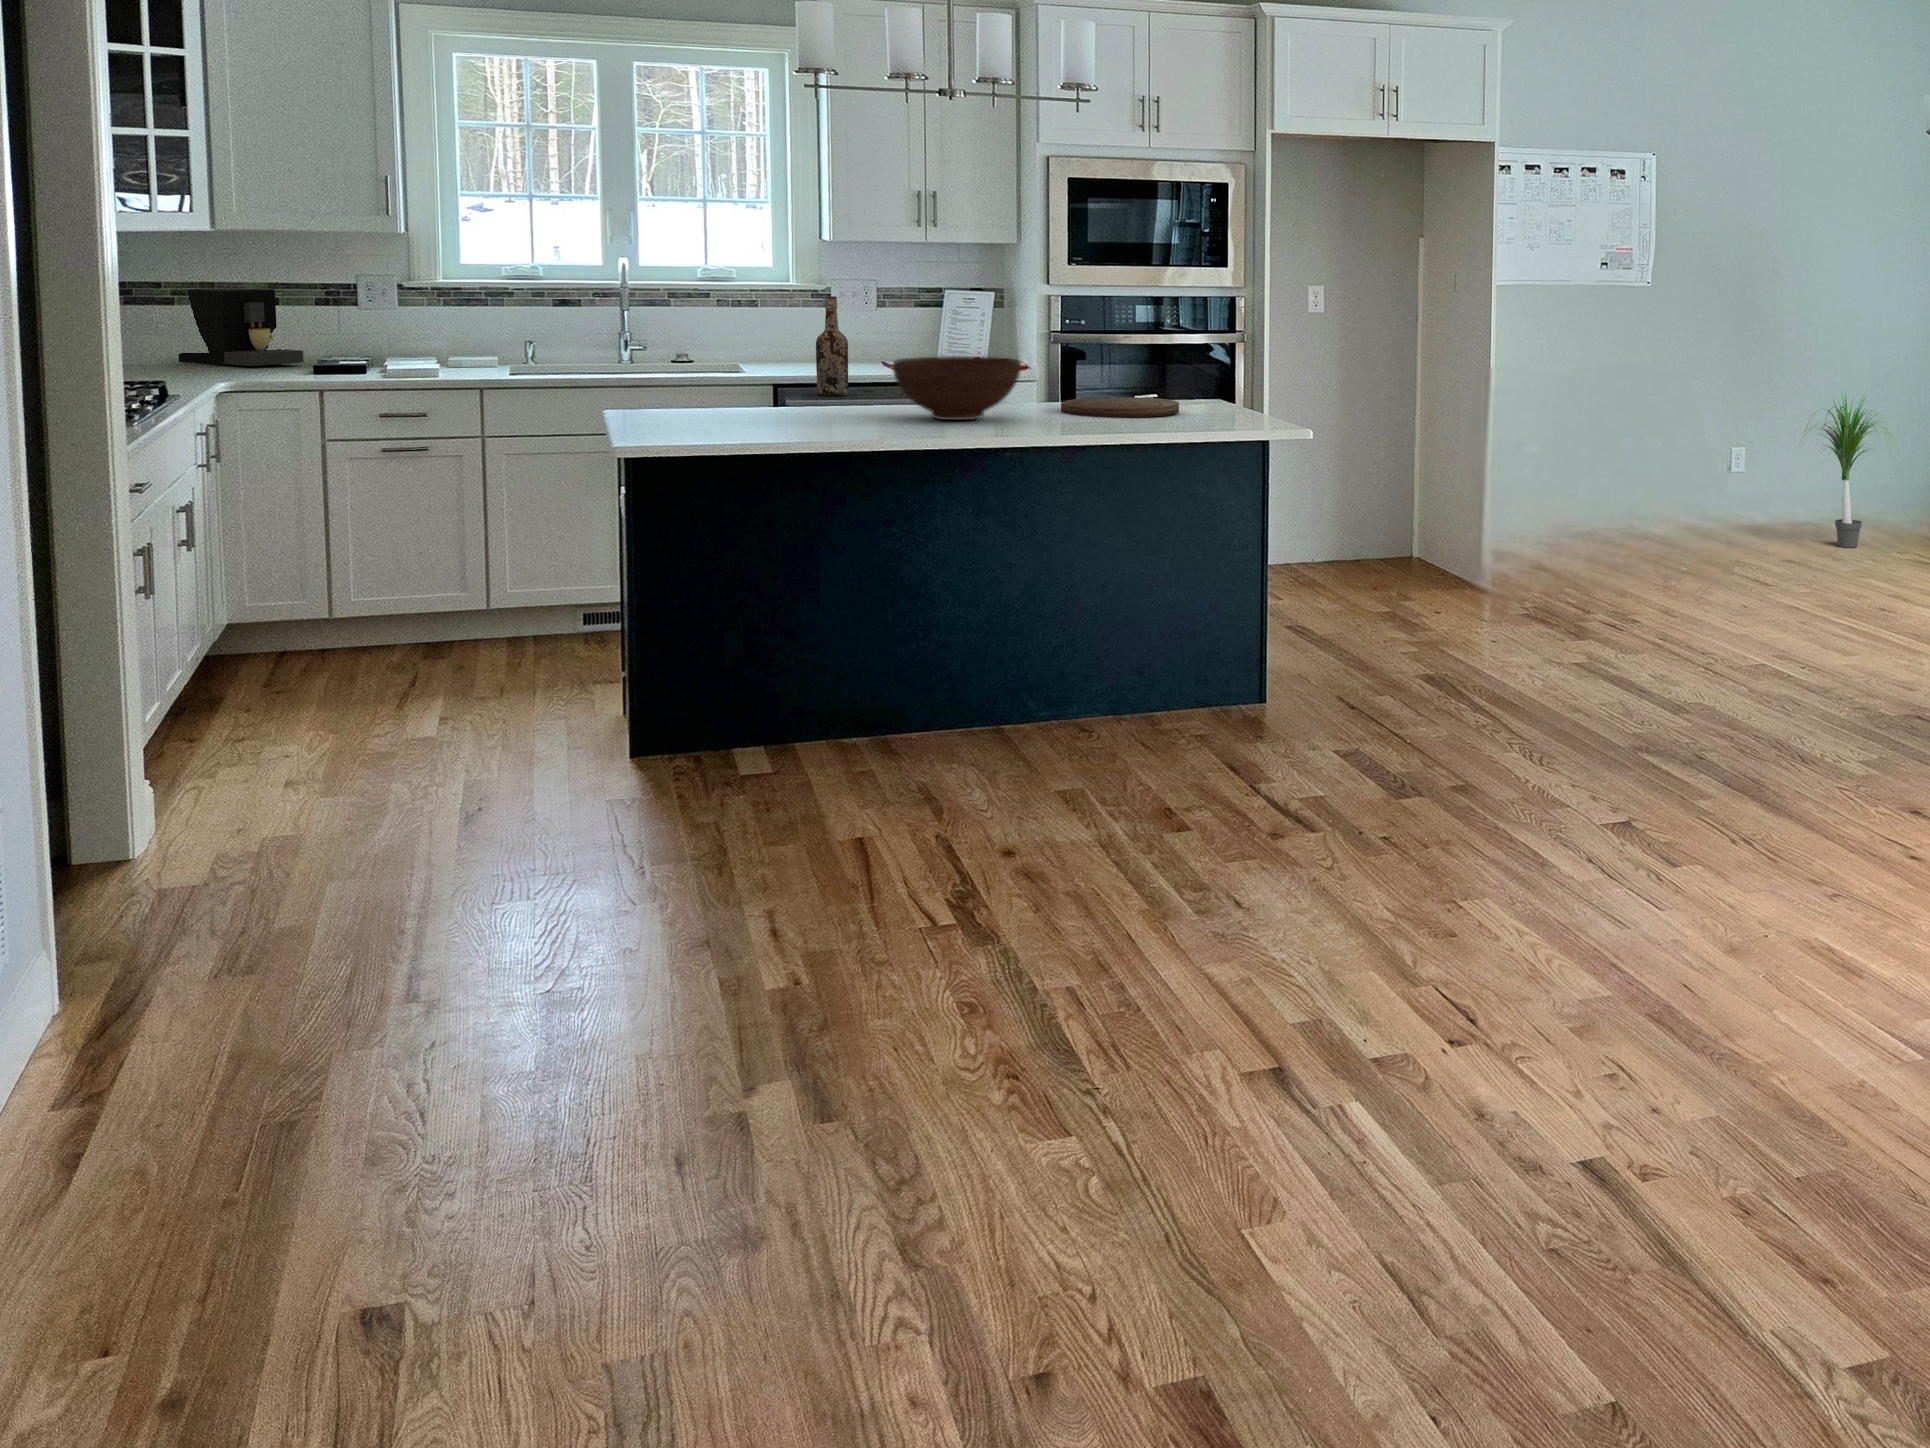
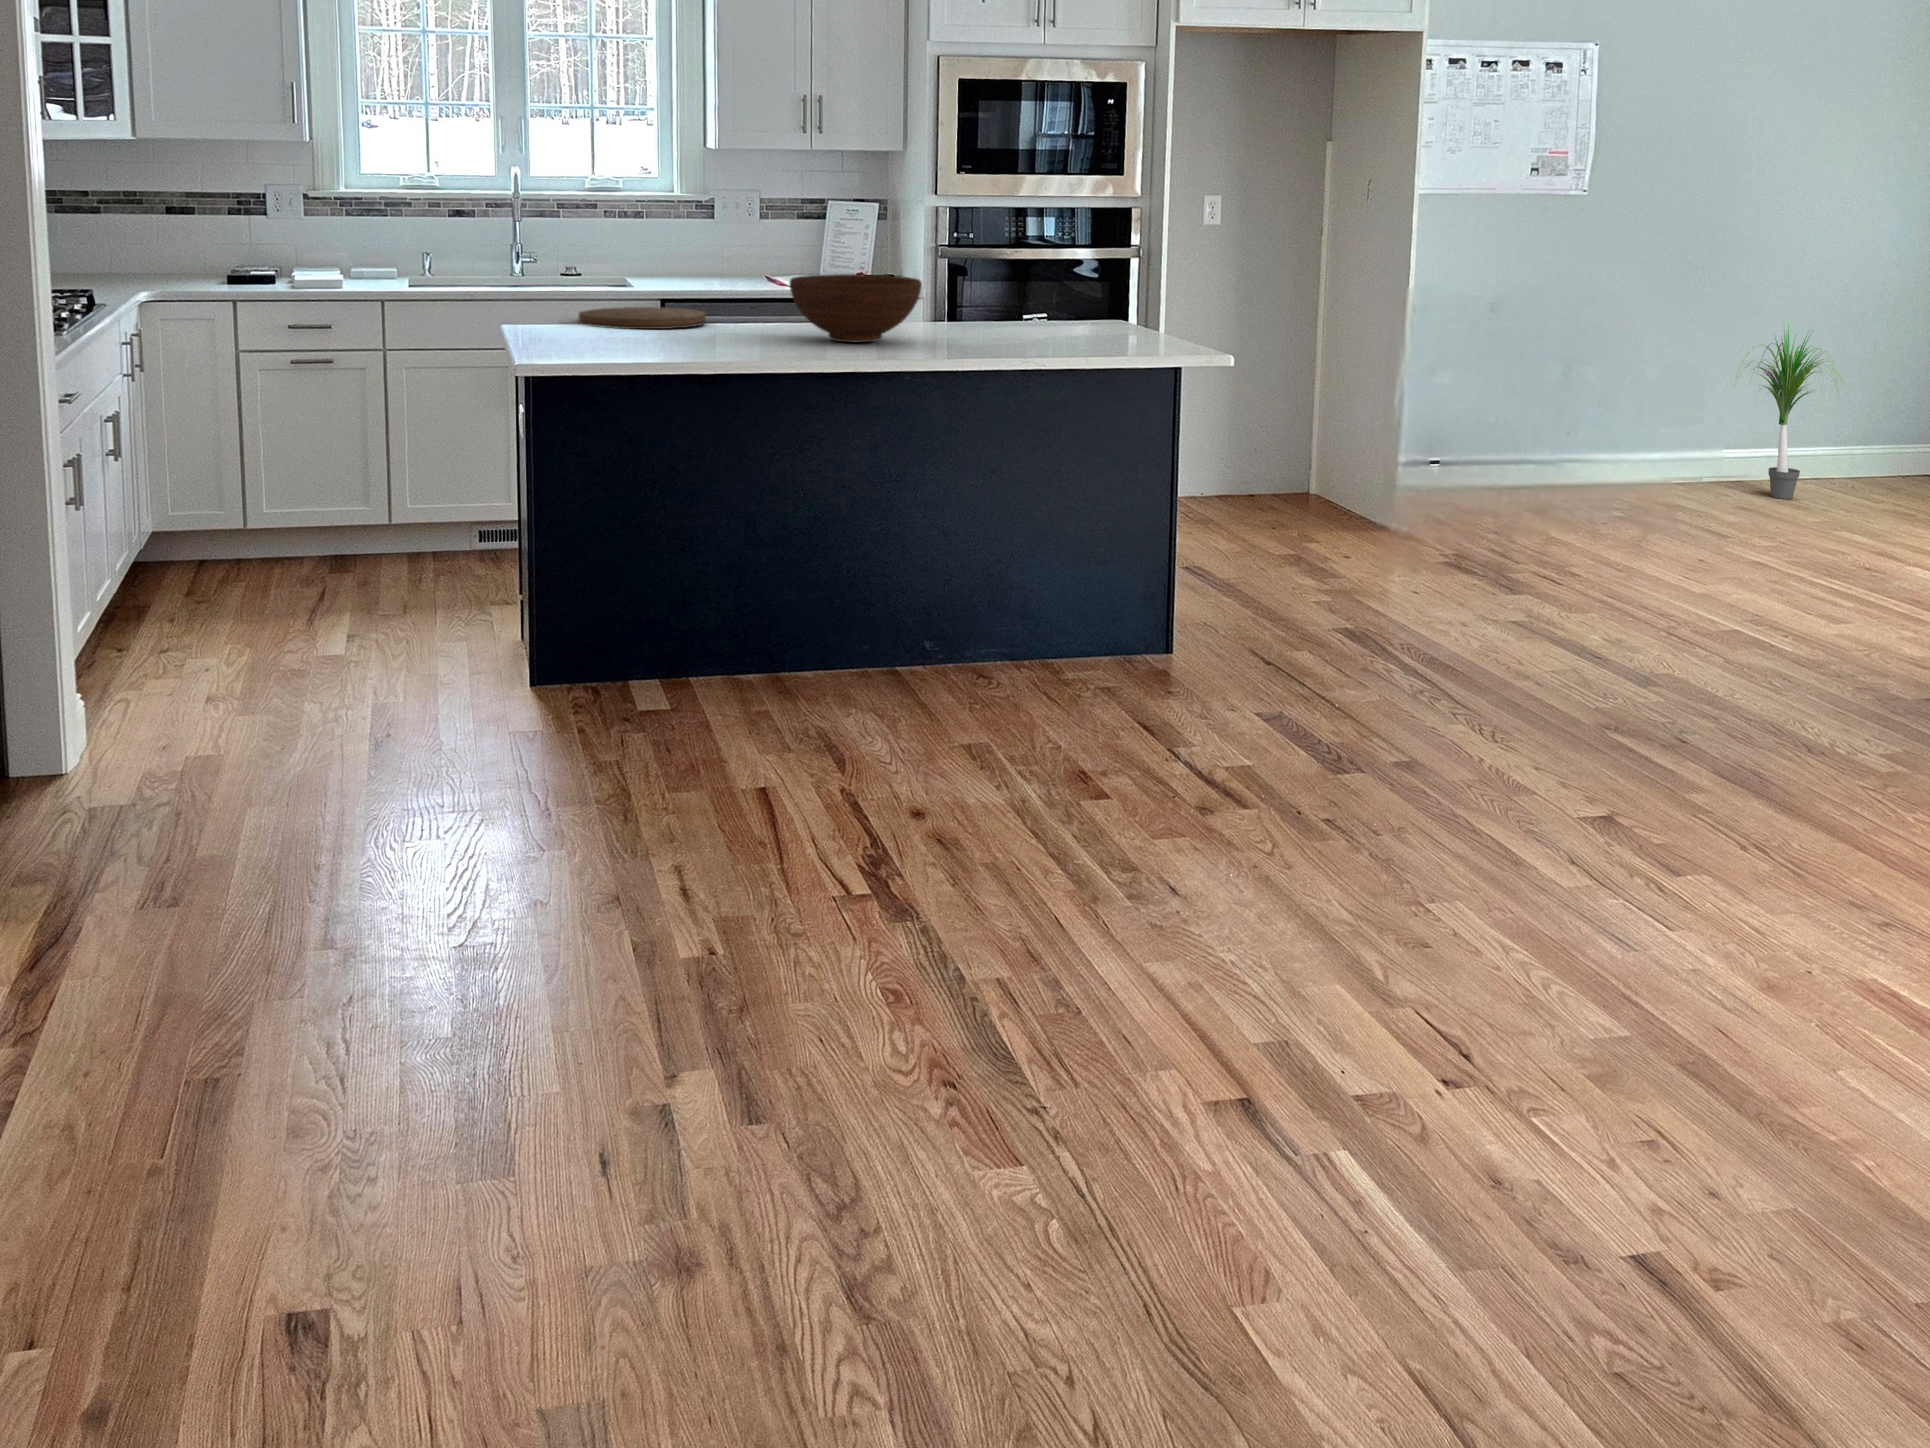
coffee maker: present [178,287,304,366] -> none [103,197,219,275]
wine bottle: present [816,296,848,396] -> none [708,210,739,314]
cutting board: present [1061,397,1179,418] -> present [579,307,706,329]

